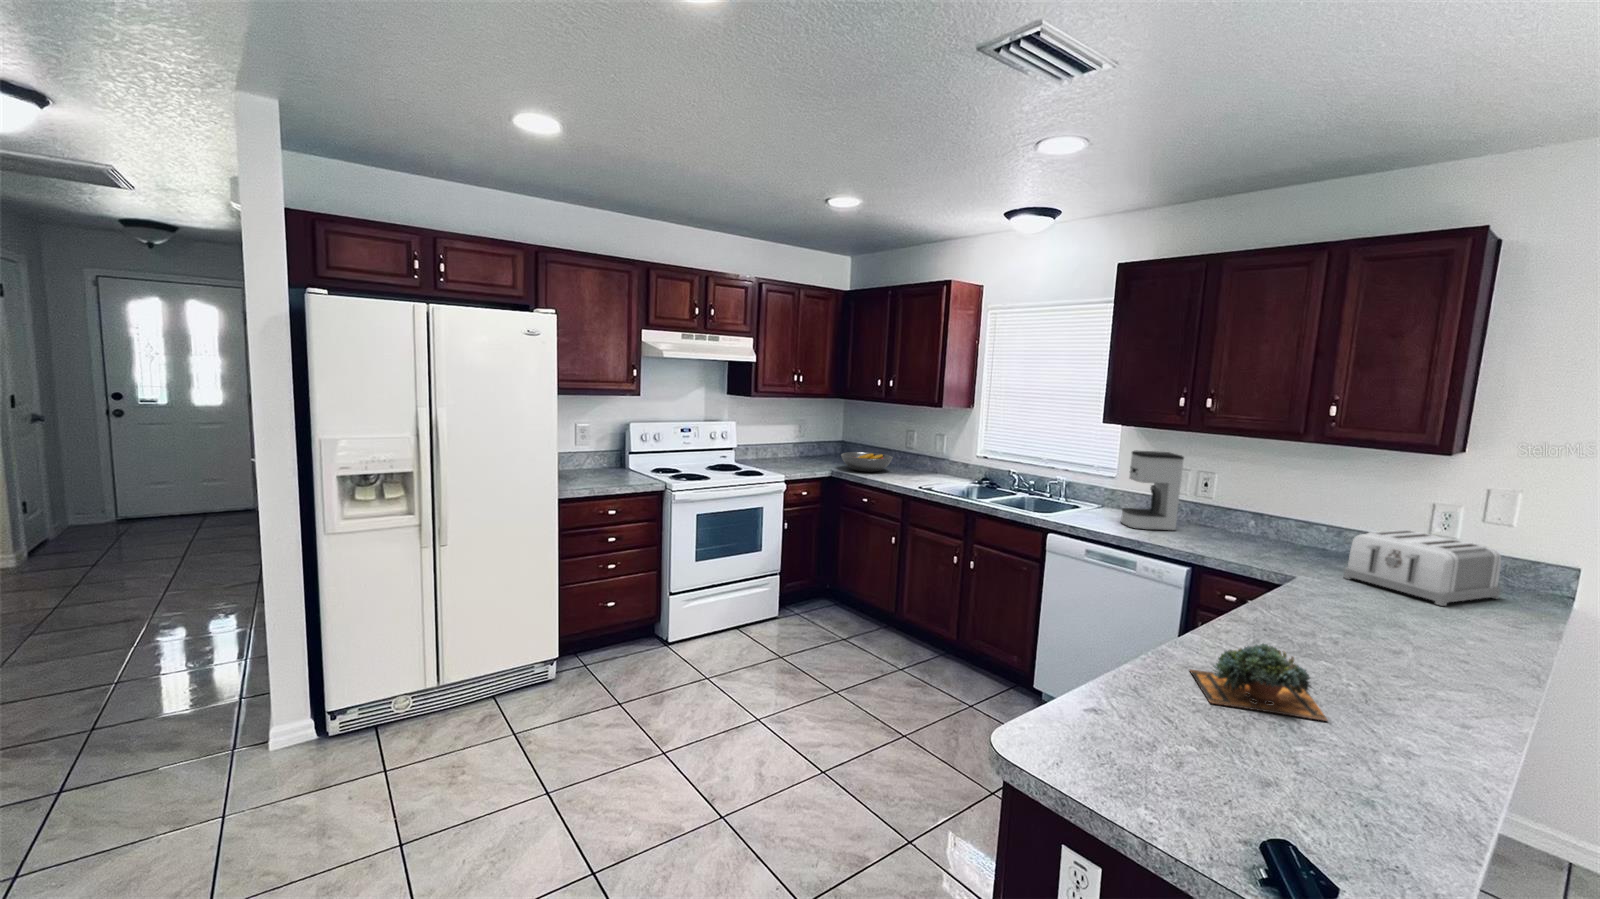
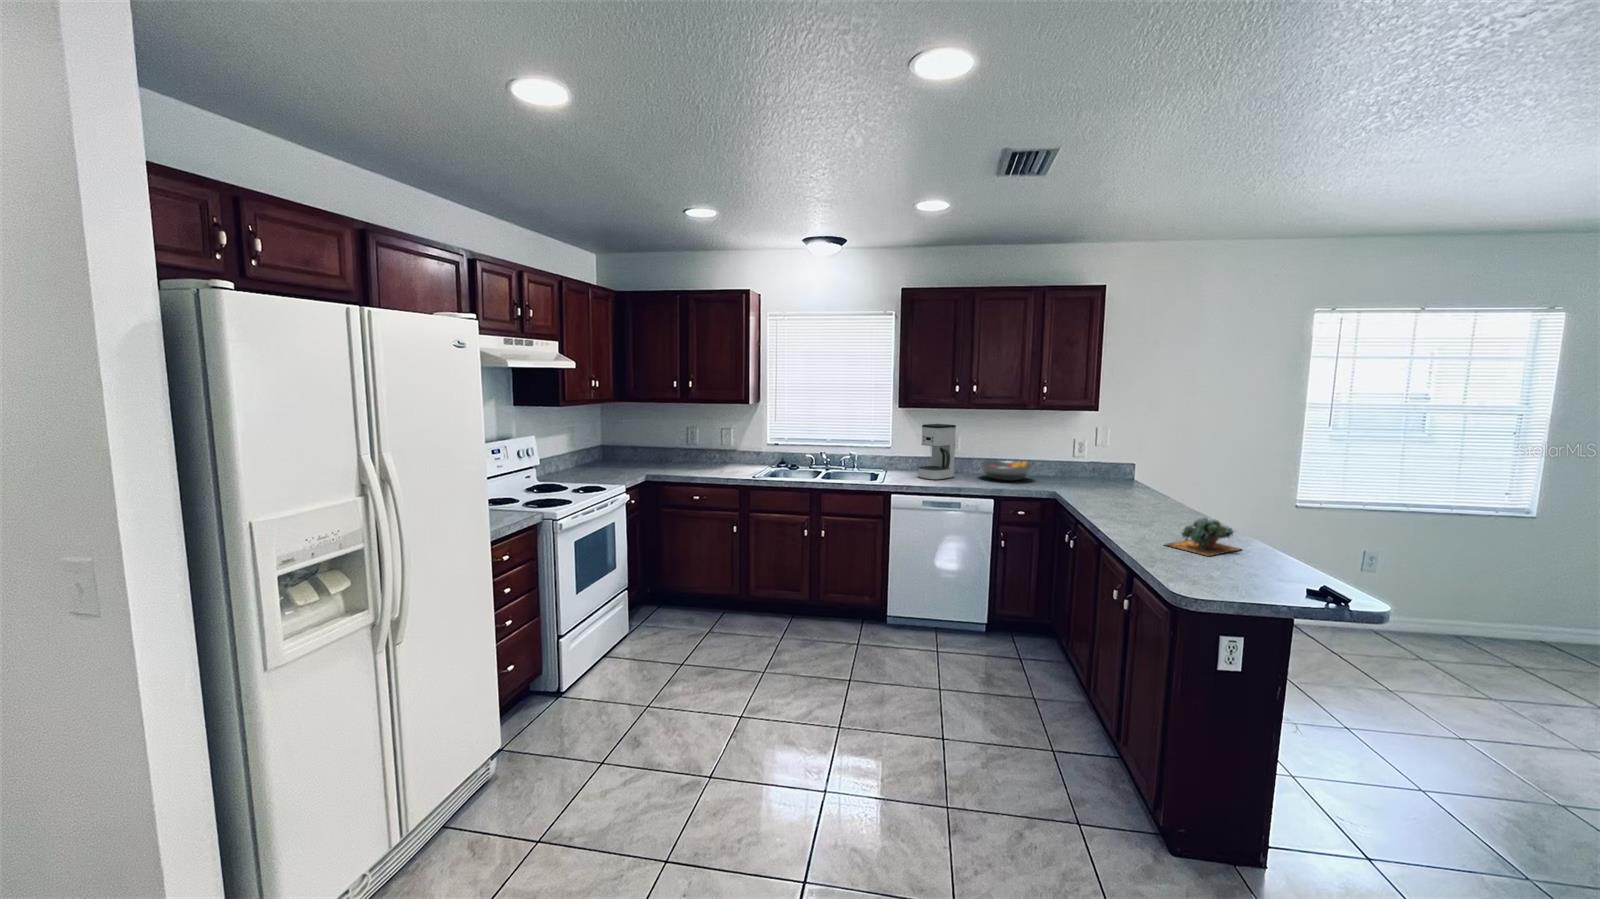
fruit bowl: present [841,452,893,472] -> present [979,461,1034,480]
toaster: present [1344,530,1501,606] -> none [1069,454,1126,491]

